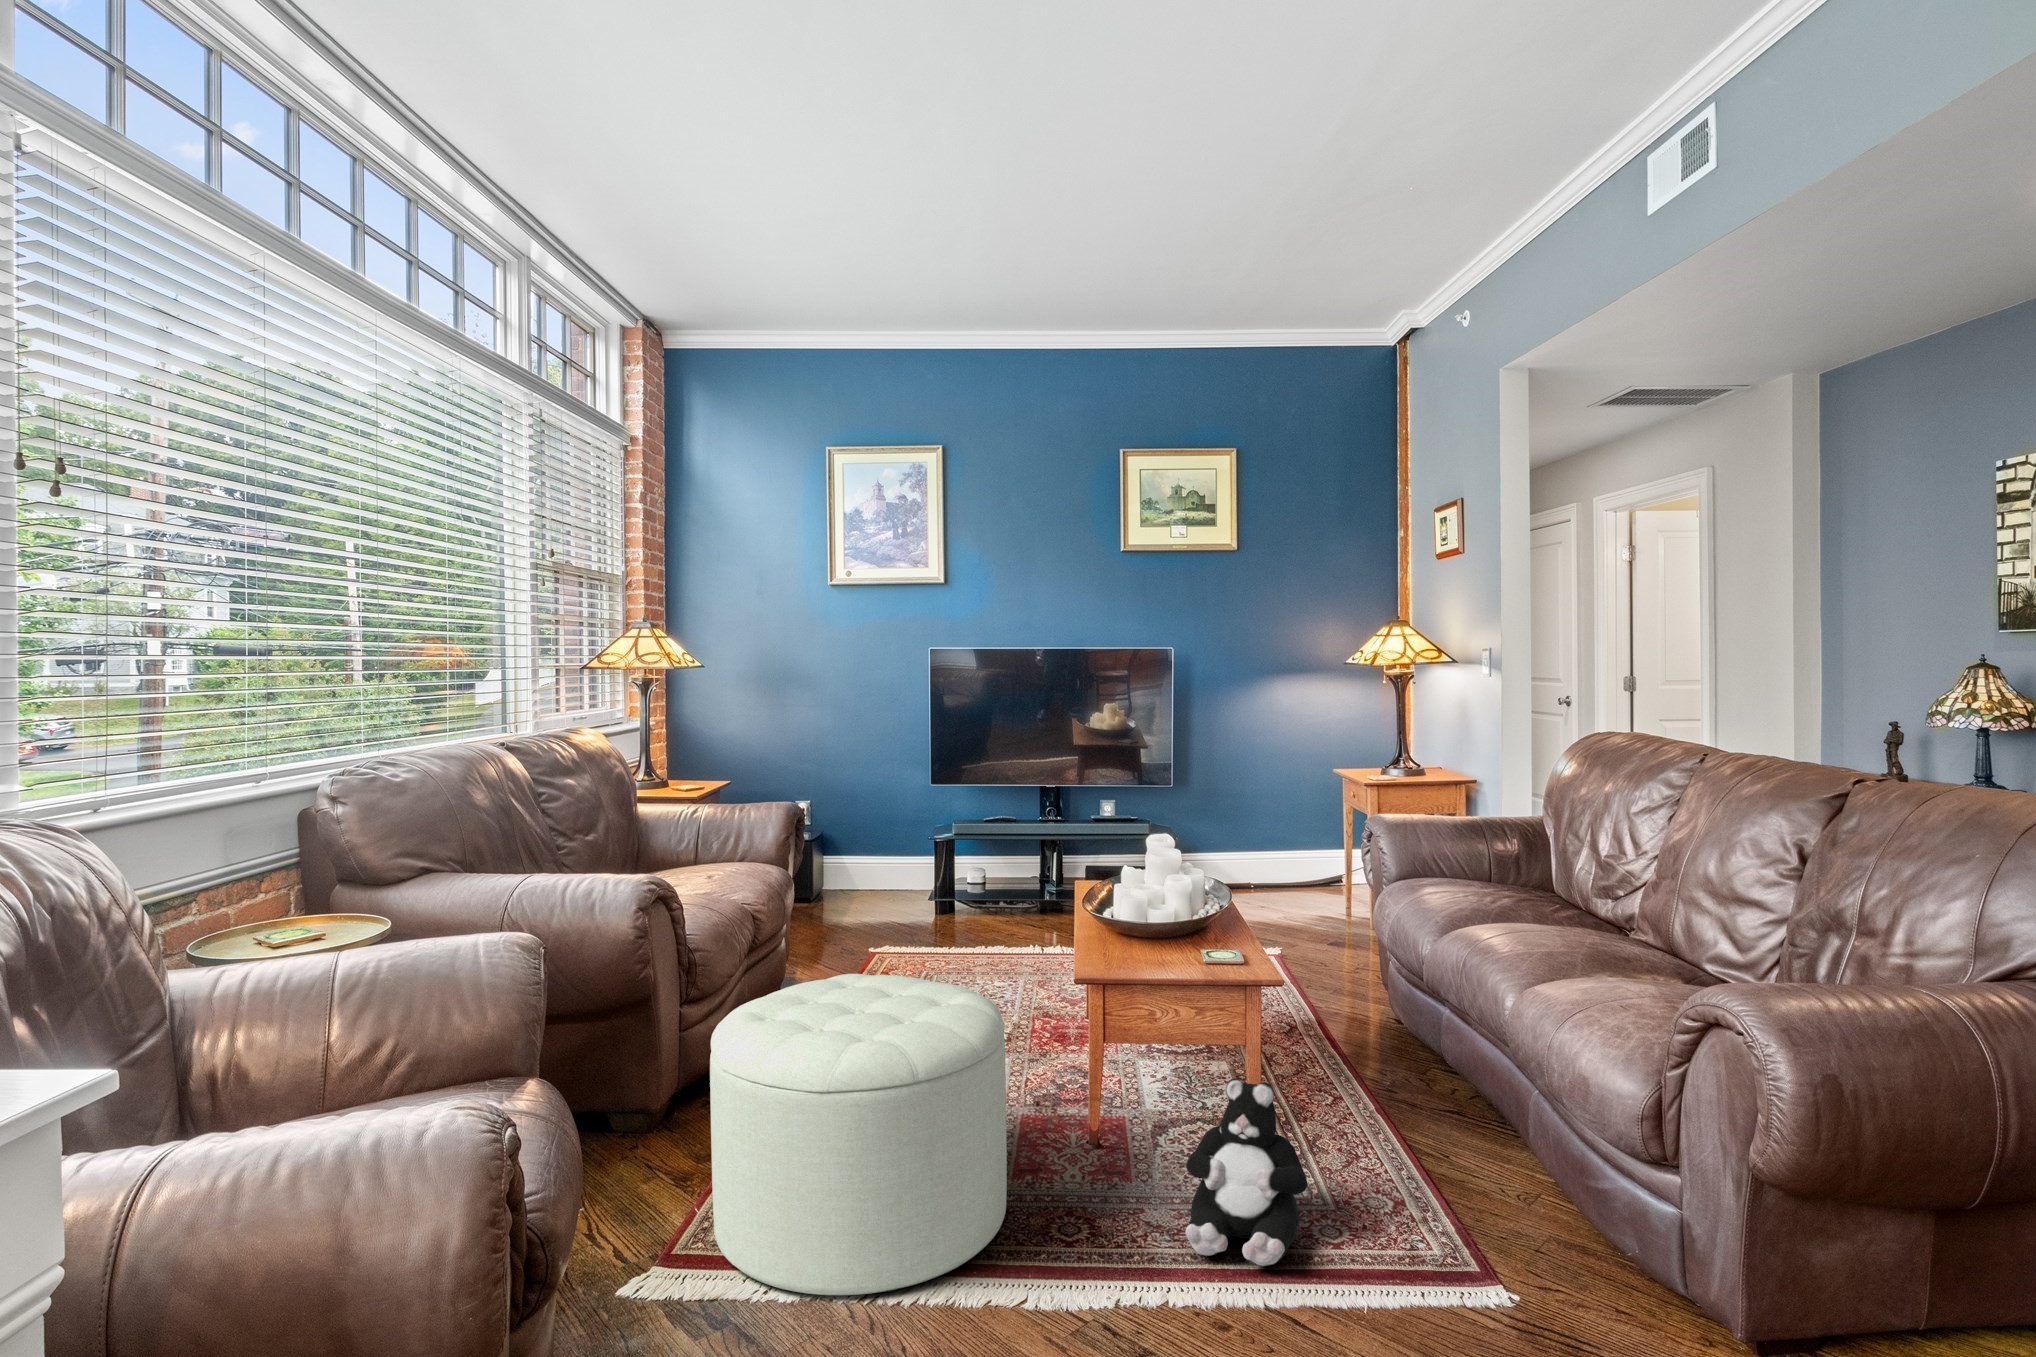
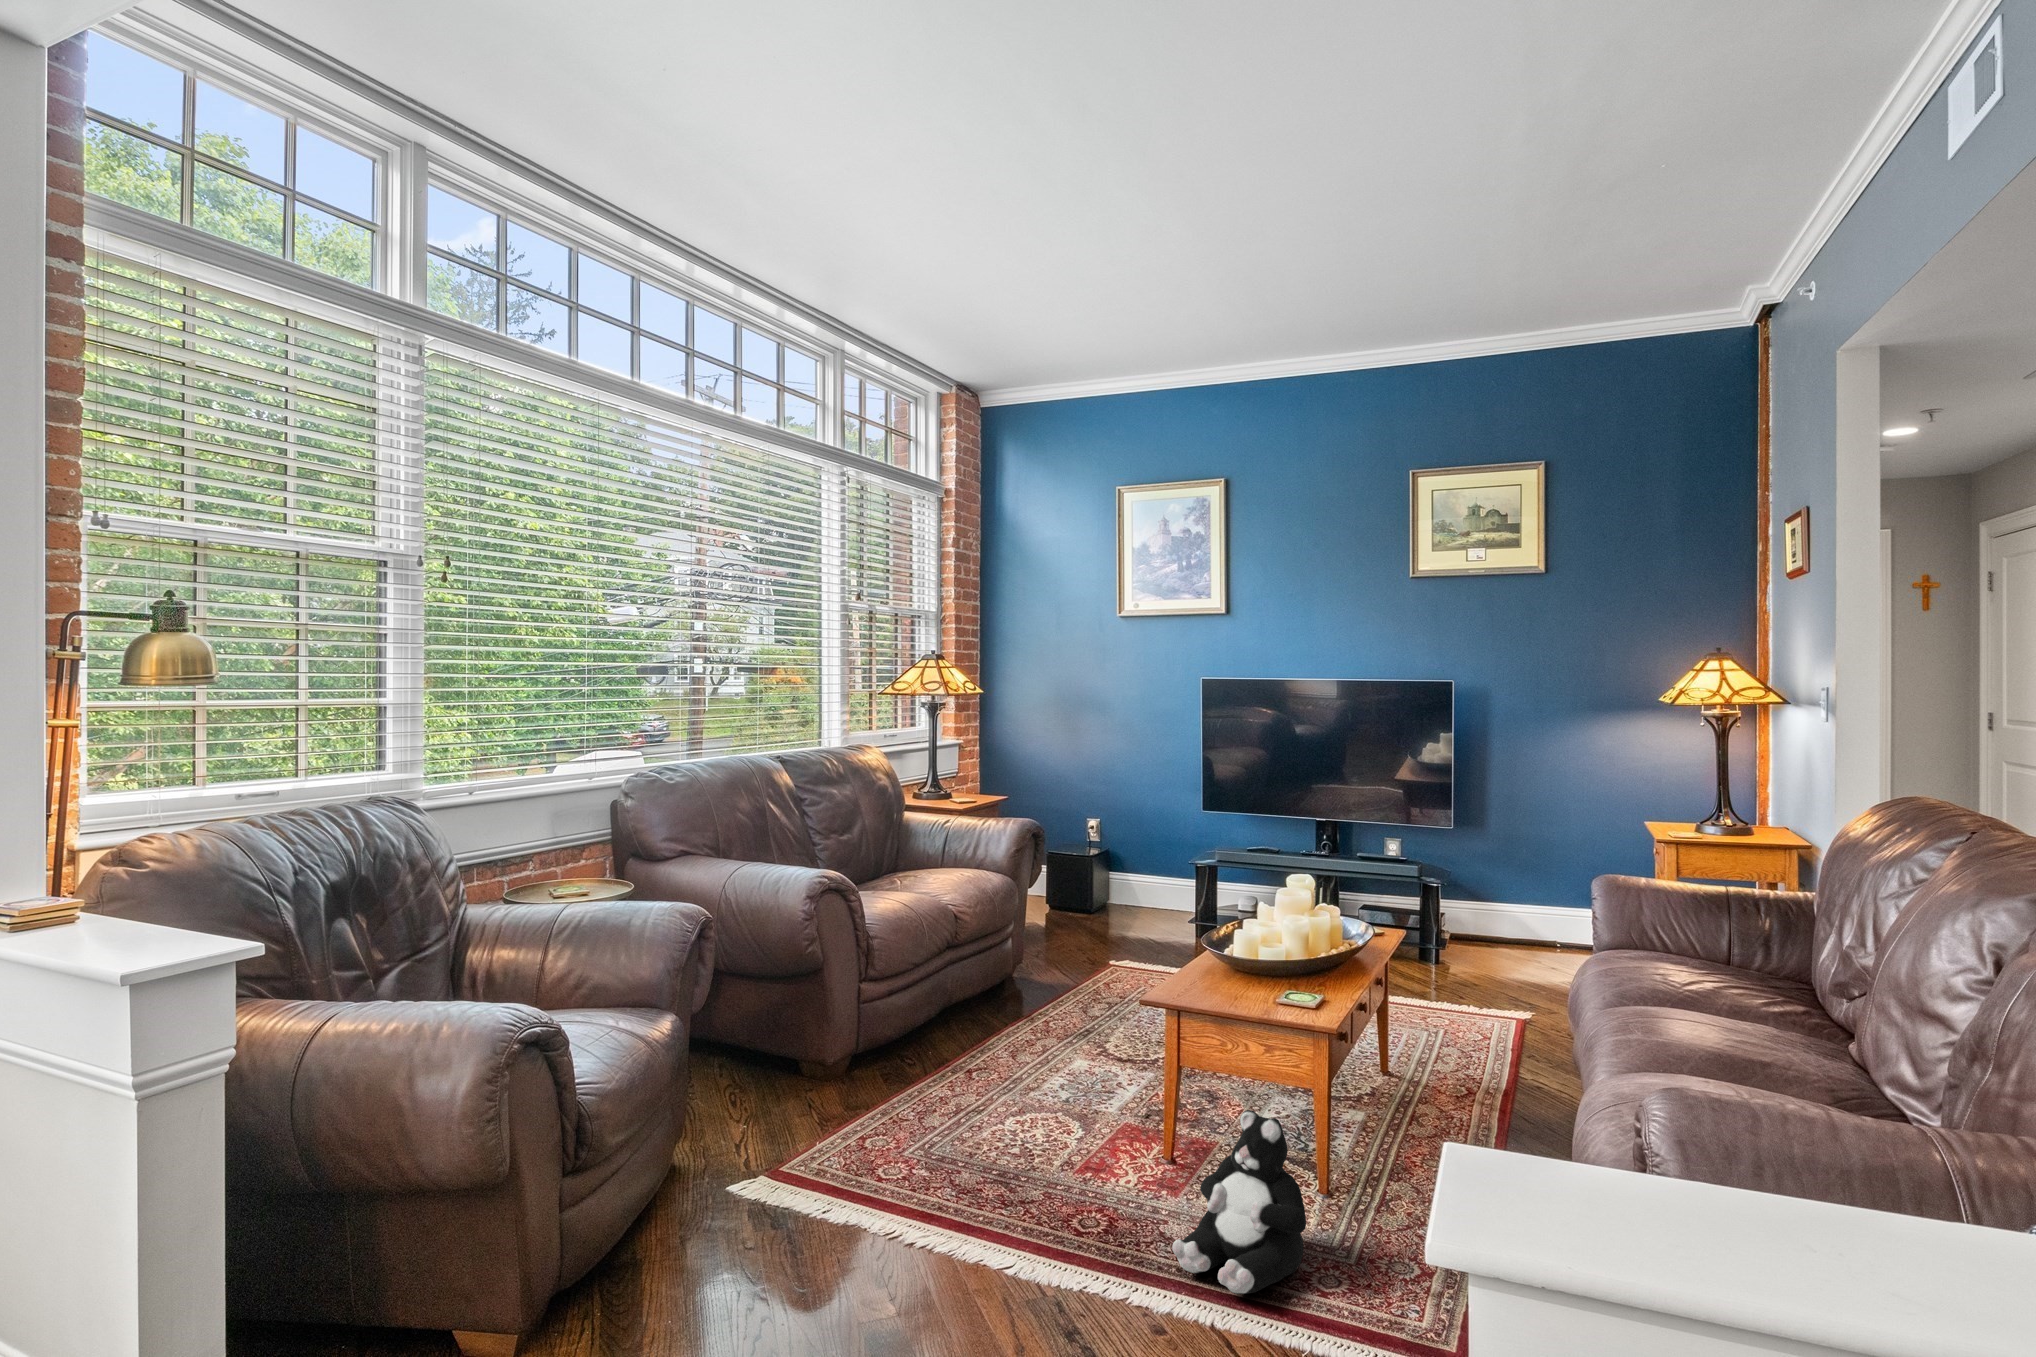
ottoman: present [710,974,1007,1295] -> none [802,967,1053,1240]

